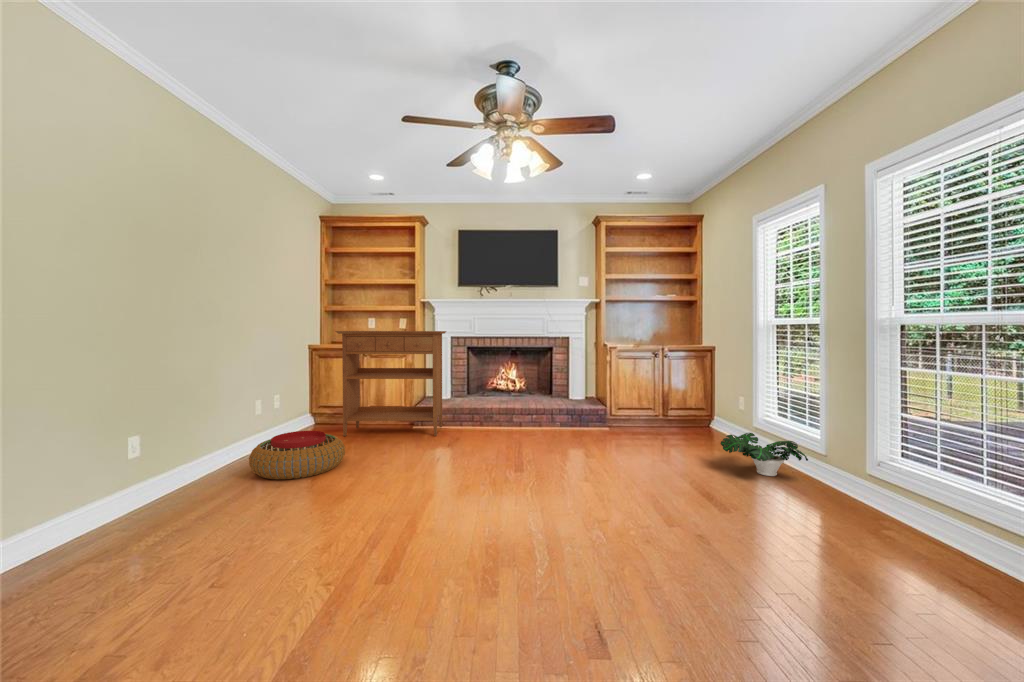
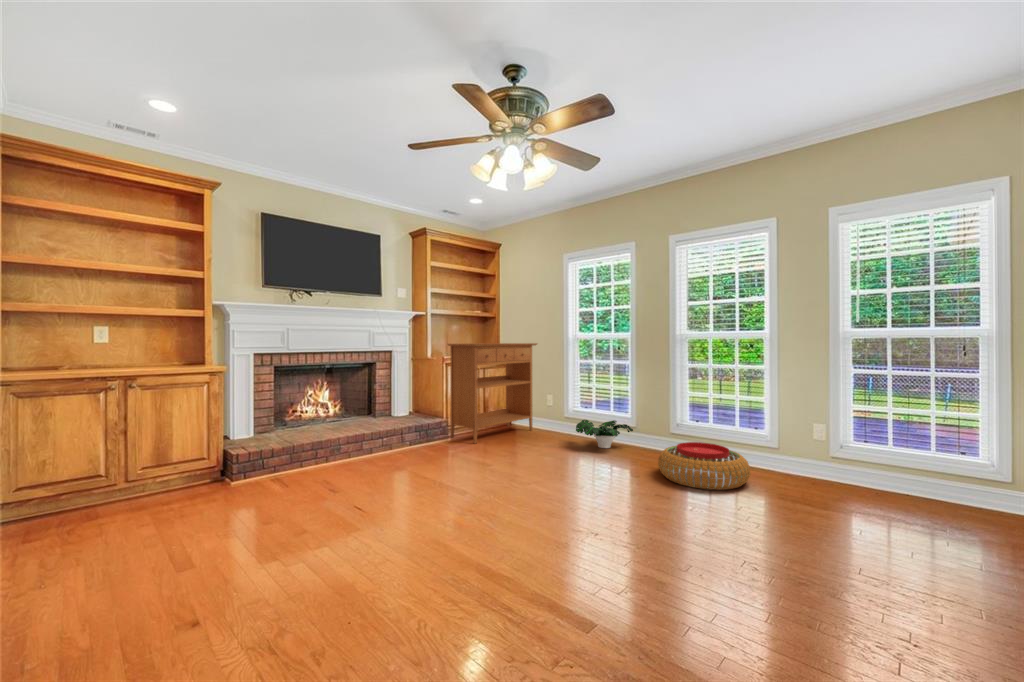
console table: present [336,331,446,436] -> present [448,343,537,444]
pouf: present [249,431,345,480] -> present [658,442,750,490]

